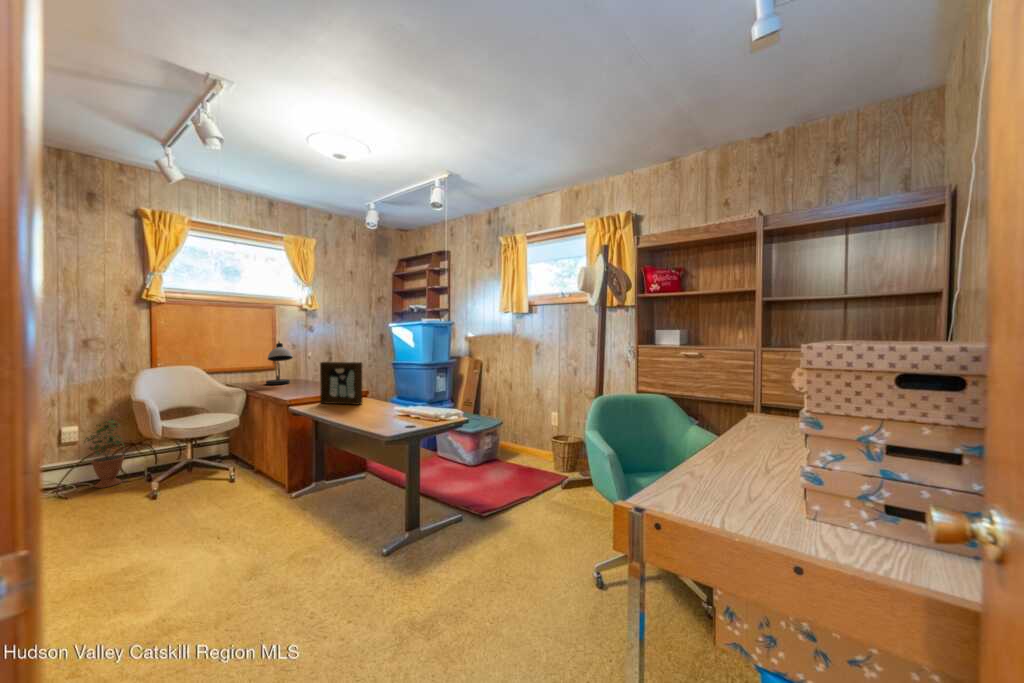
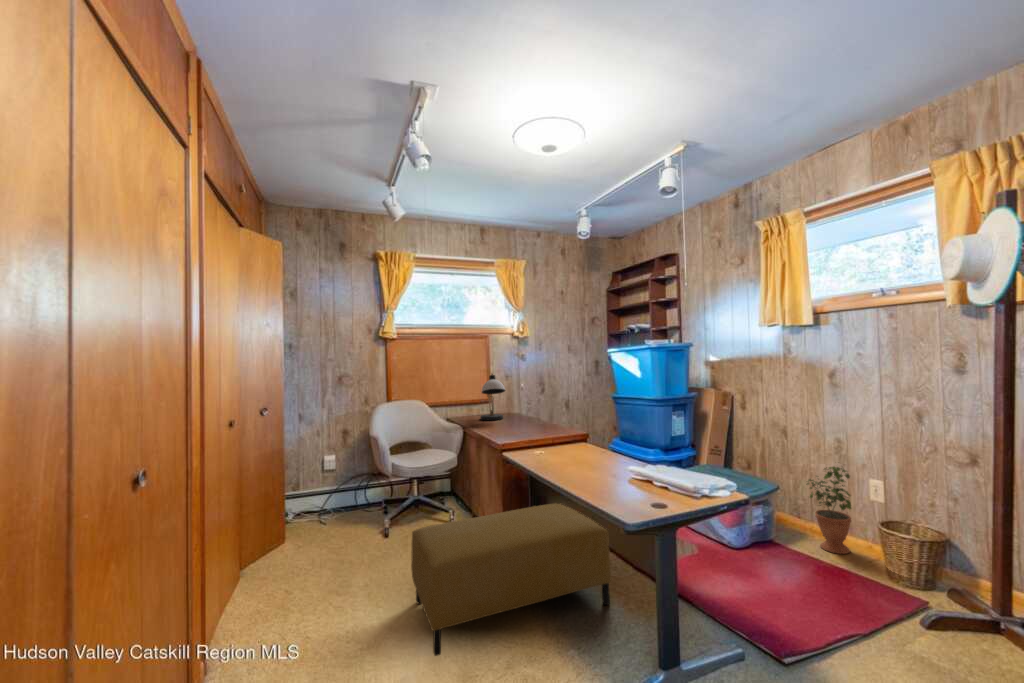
picture frame: present [320,362,363,405] -> none [534,399,584,455]
potted plant: present [84,419,124,488] -> present [807,467,851,554]
ottoman: none [193,445,379,570] -> present [411,503,611,656]

